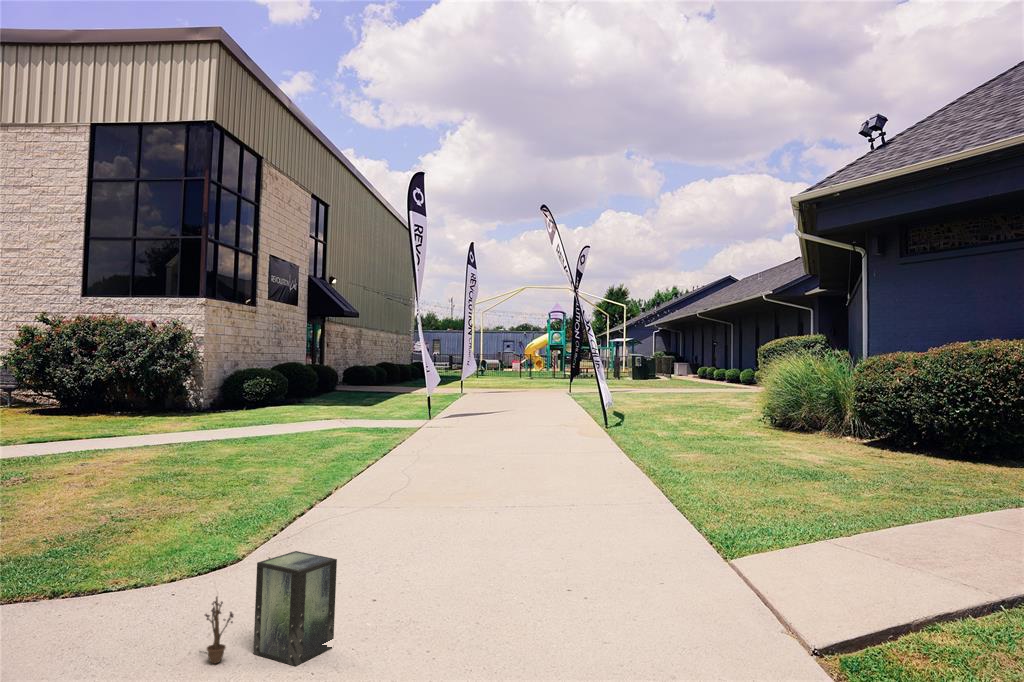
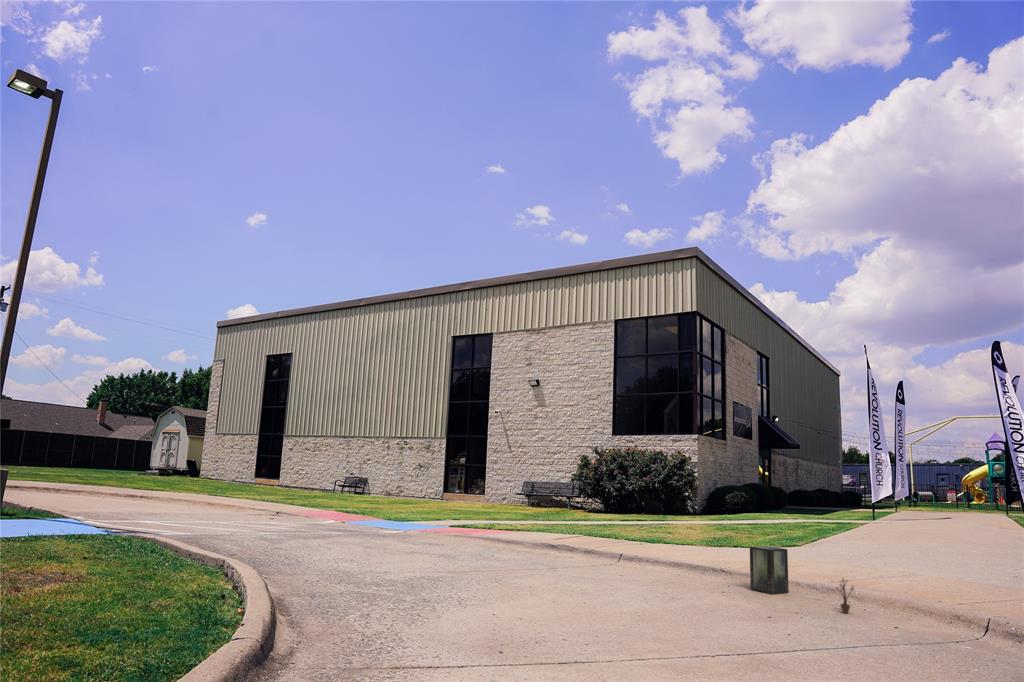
storage box: present [253,551,337,666] -> present [750,546,789,594]

